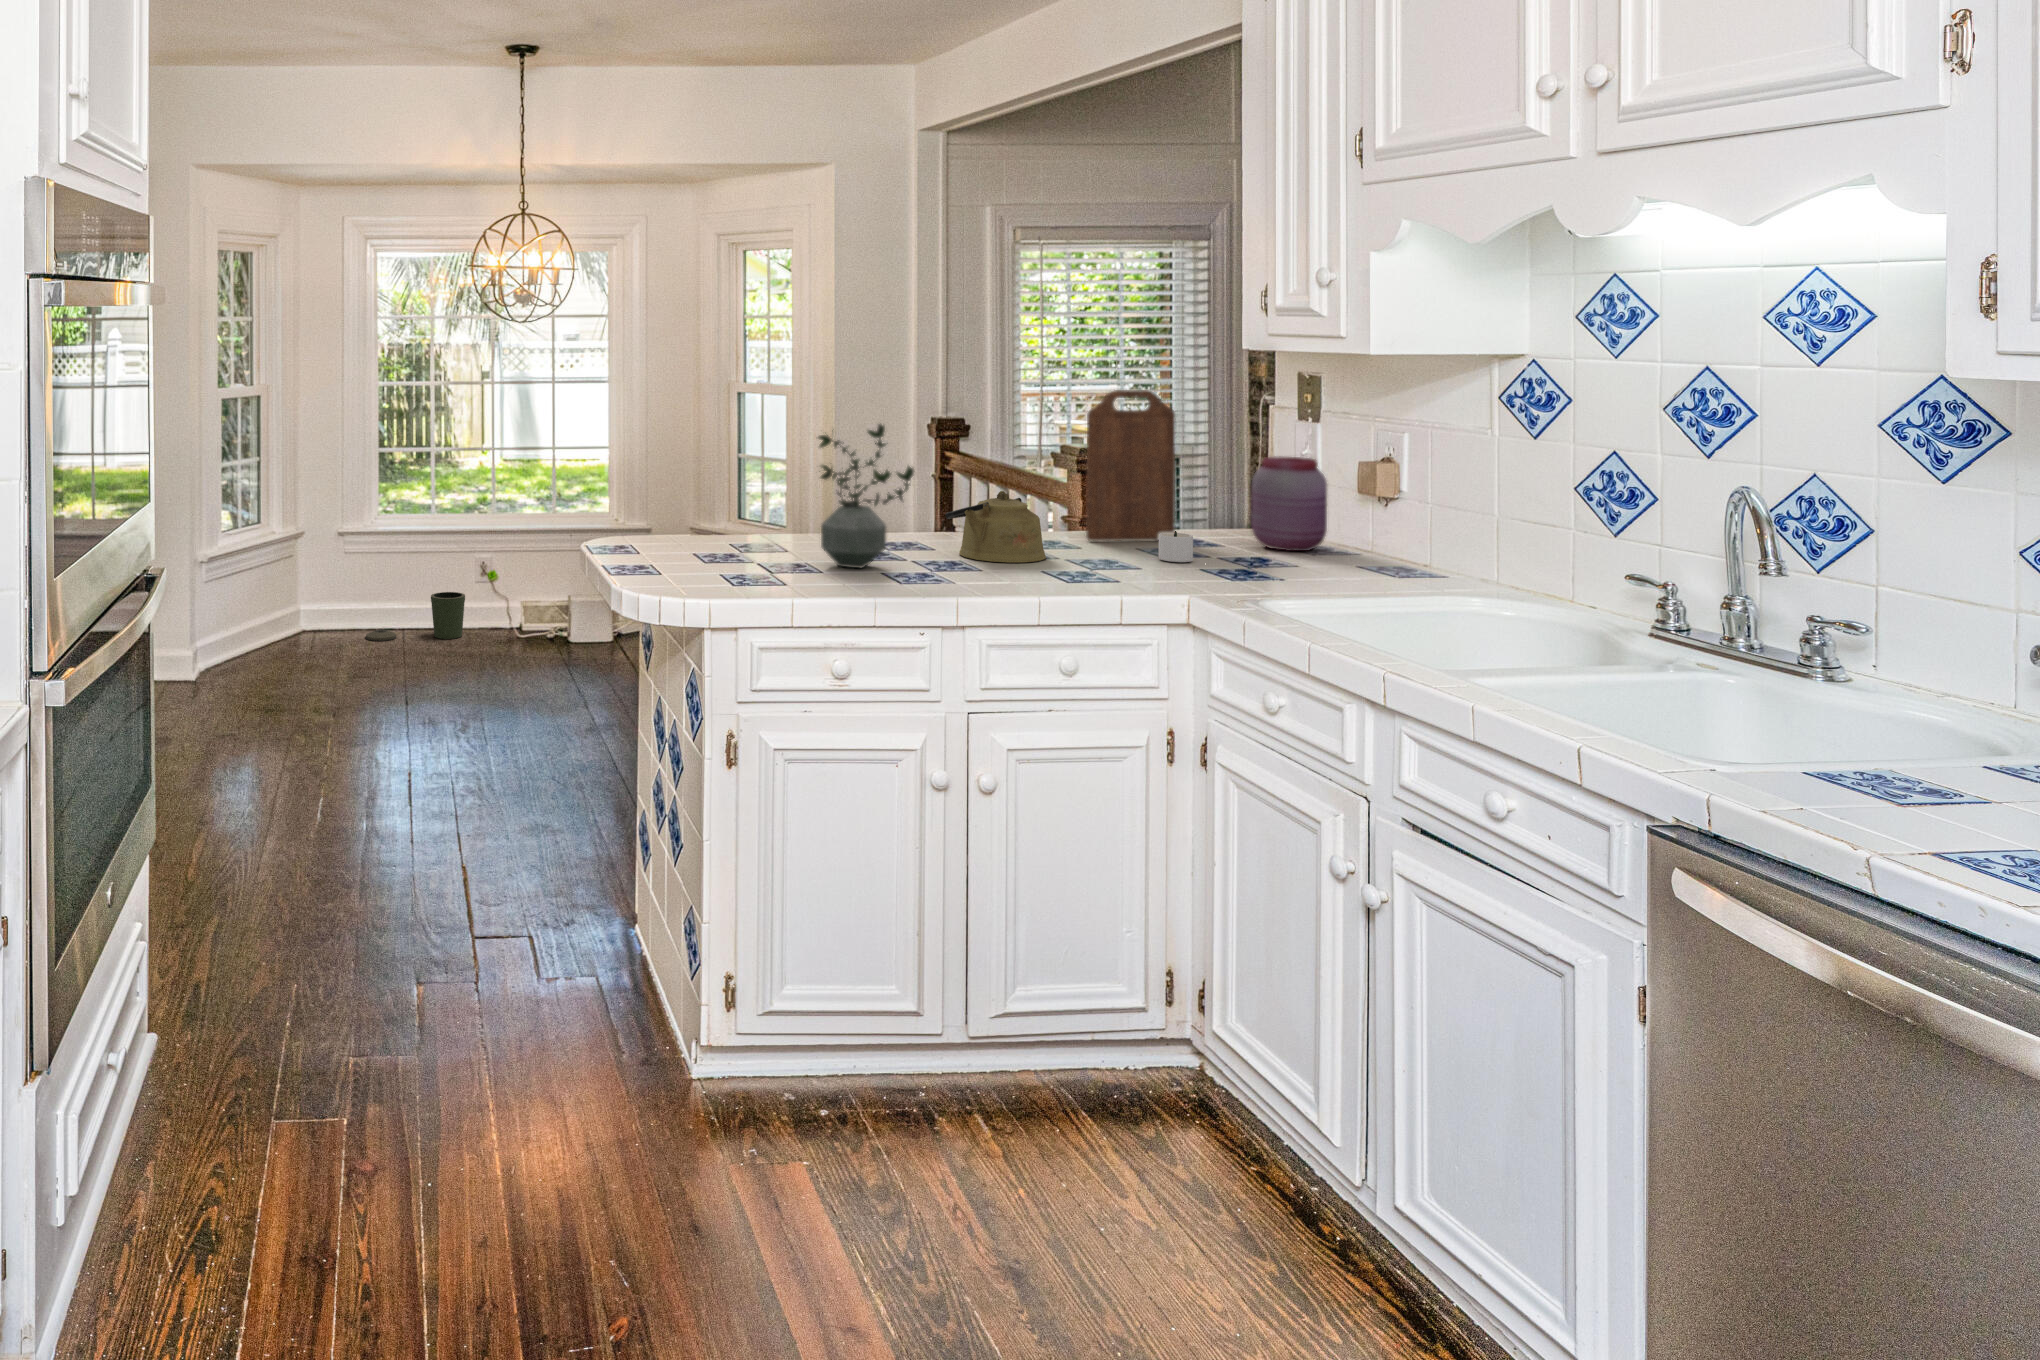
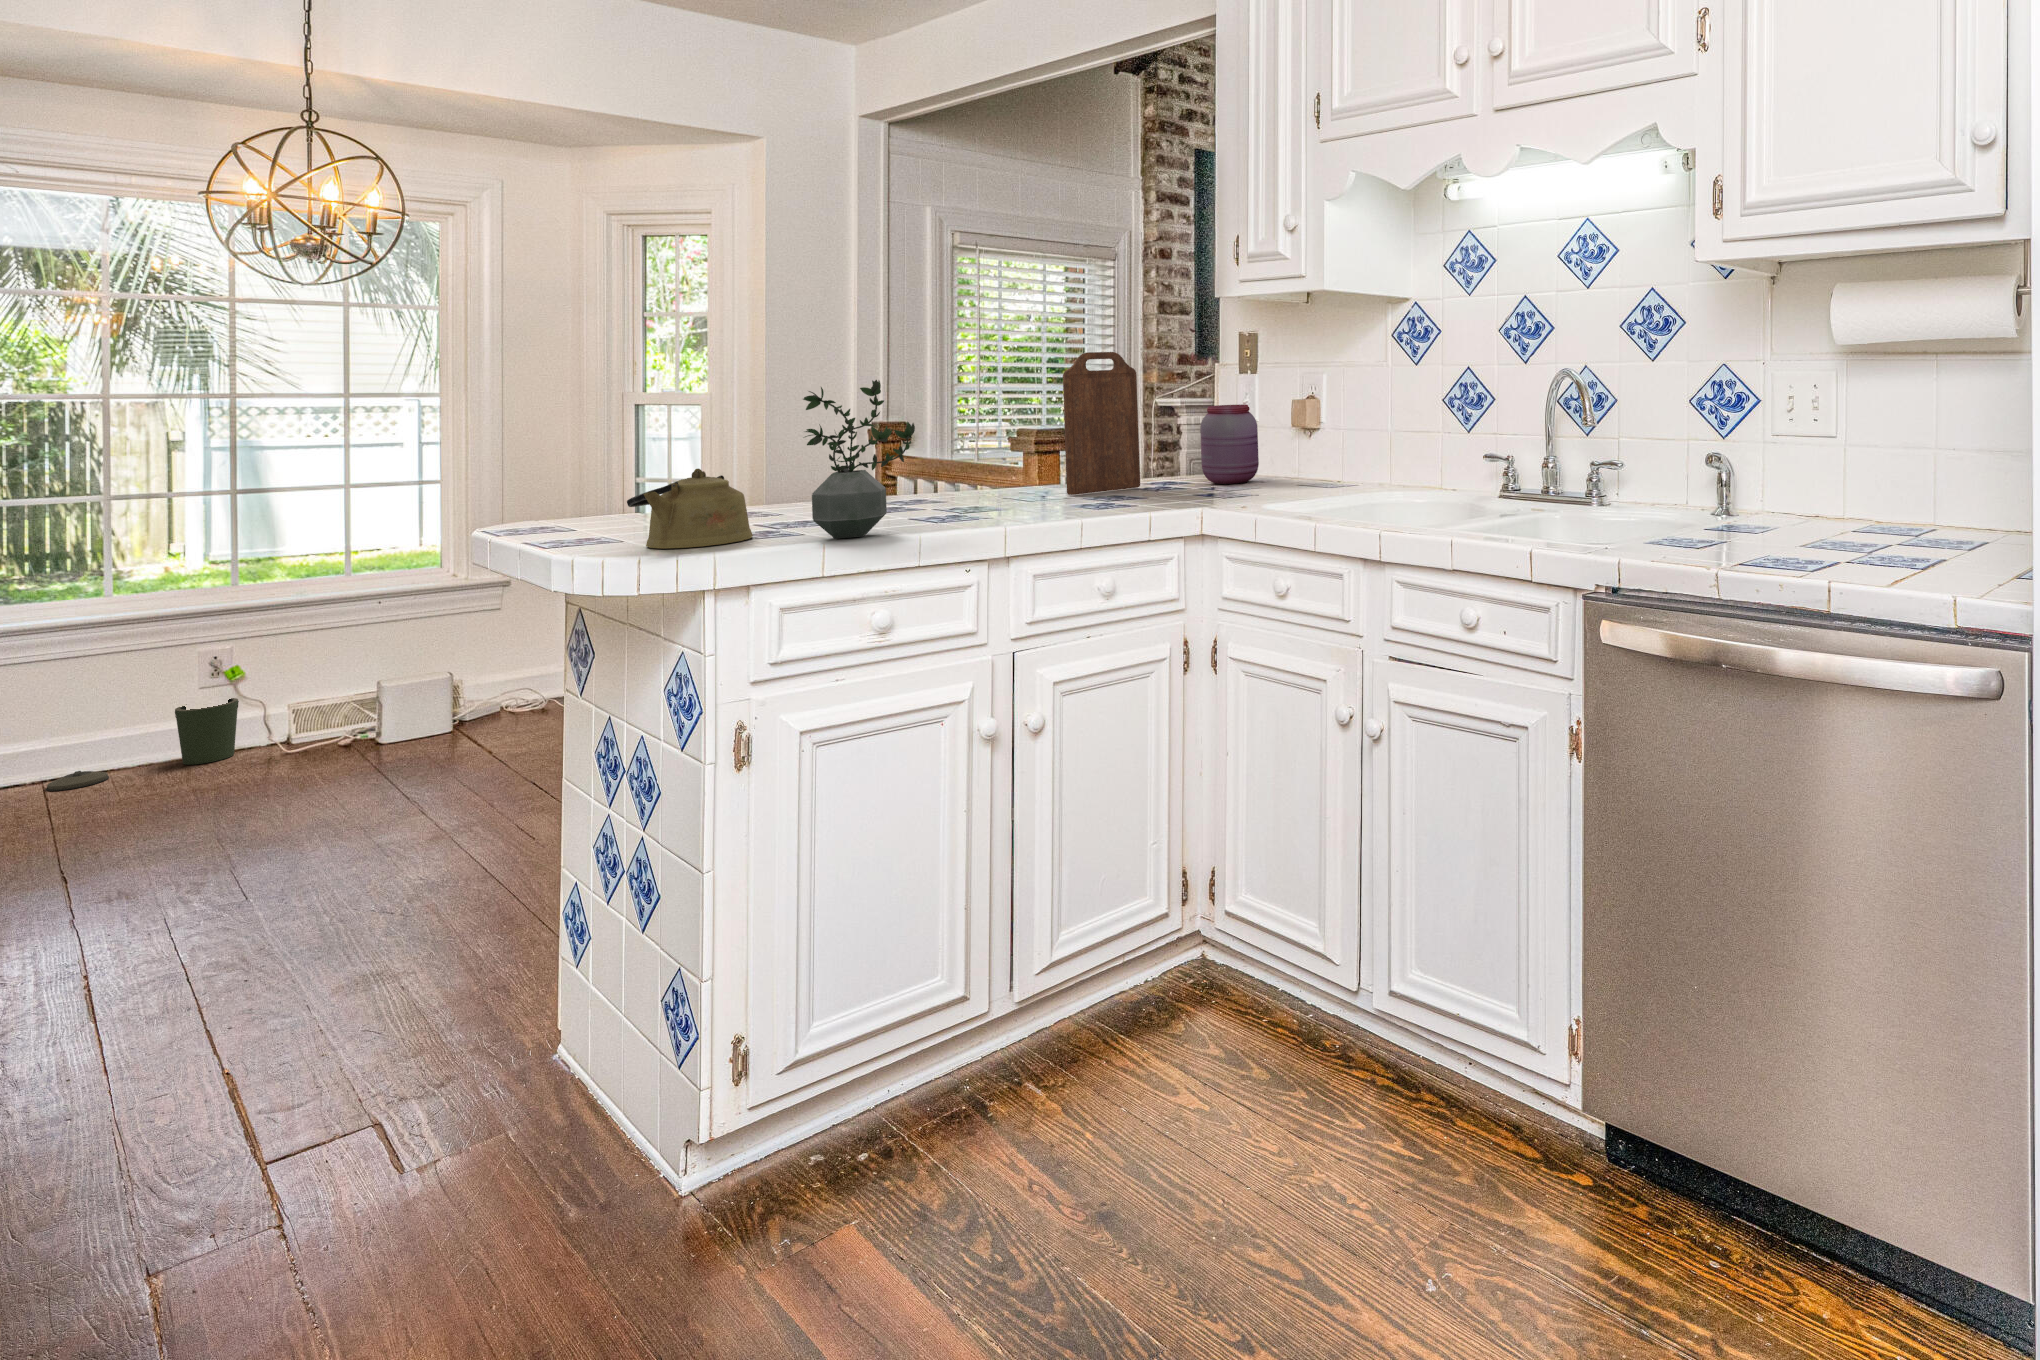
kettle: present [946,491,1046,563] -> present [627,469,753,549]
candle: present [1158,531,1193,562] -> none [1138,471,1179,499]

